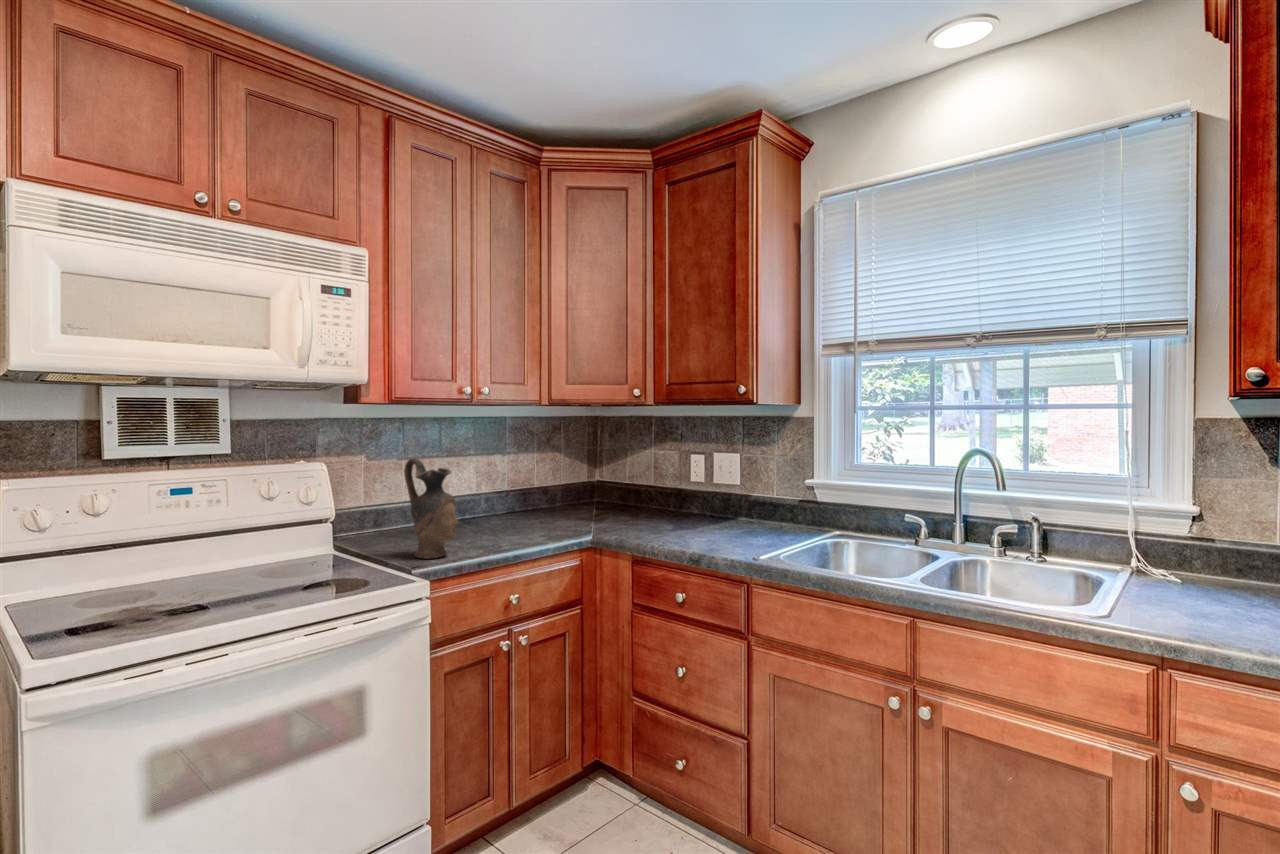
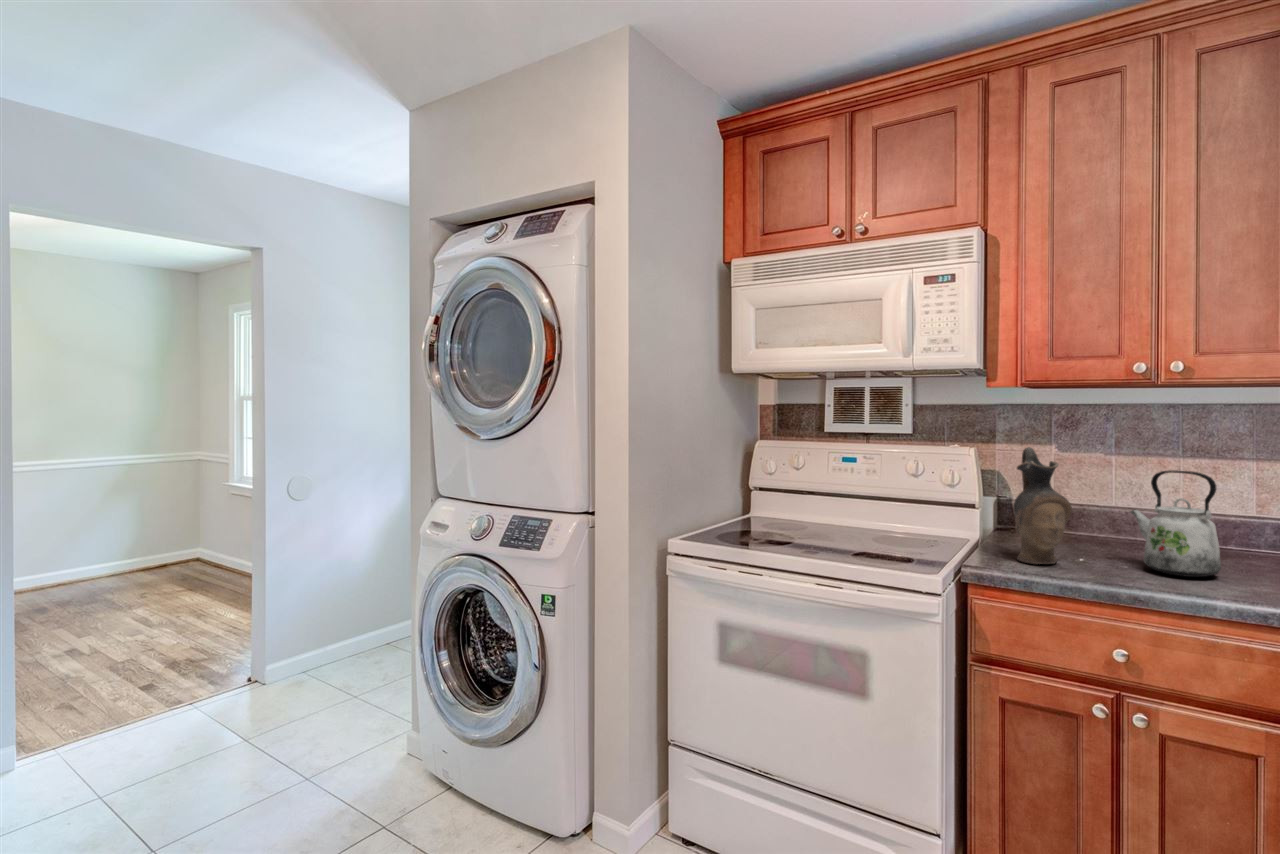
kettle: none [464,467,526,542] -> present [1130,470,1221,577]

